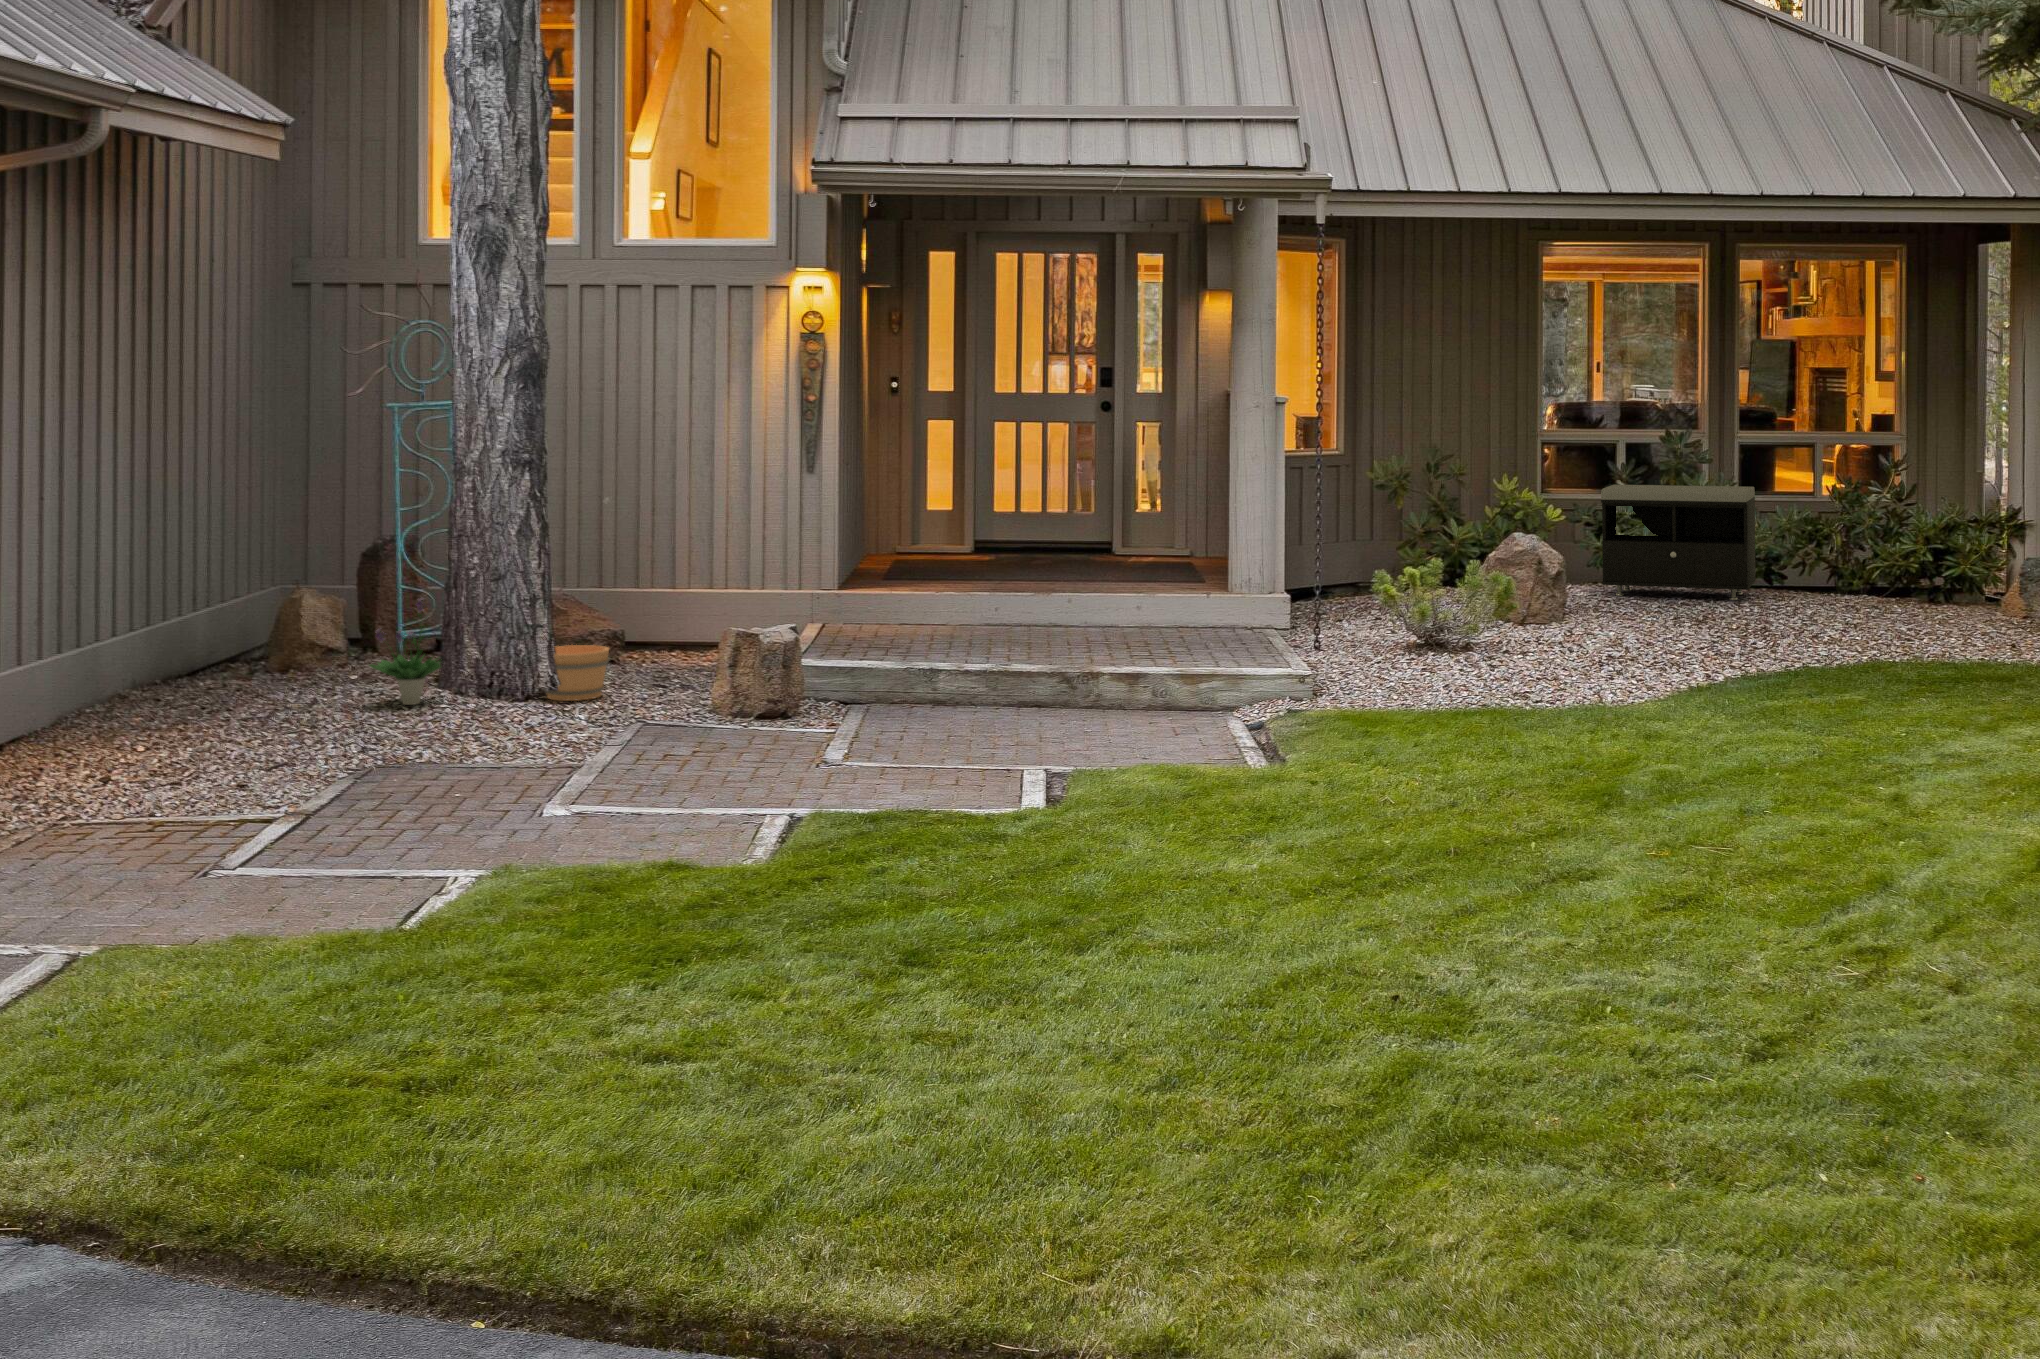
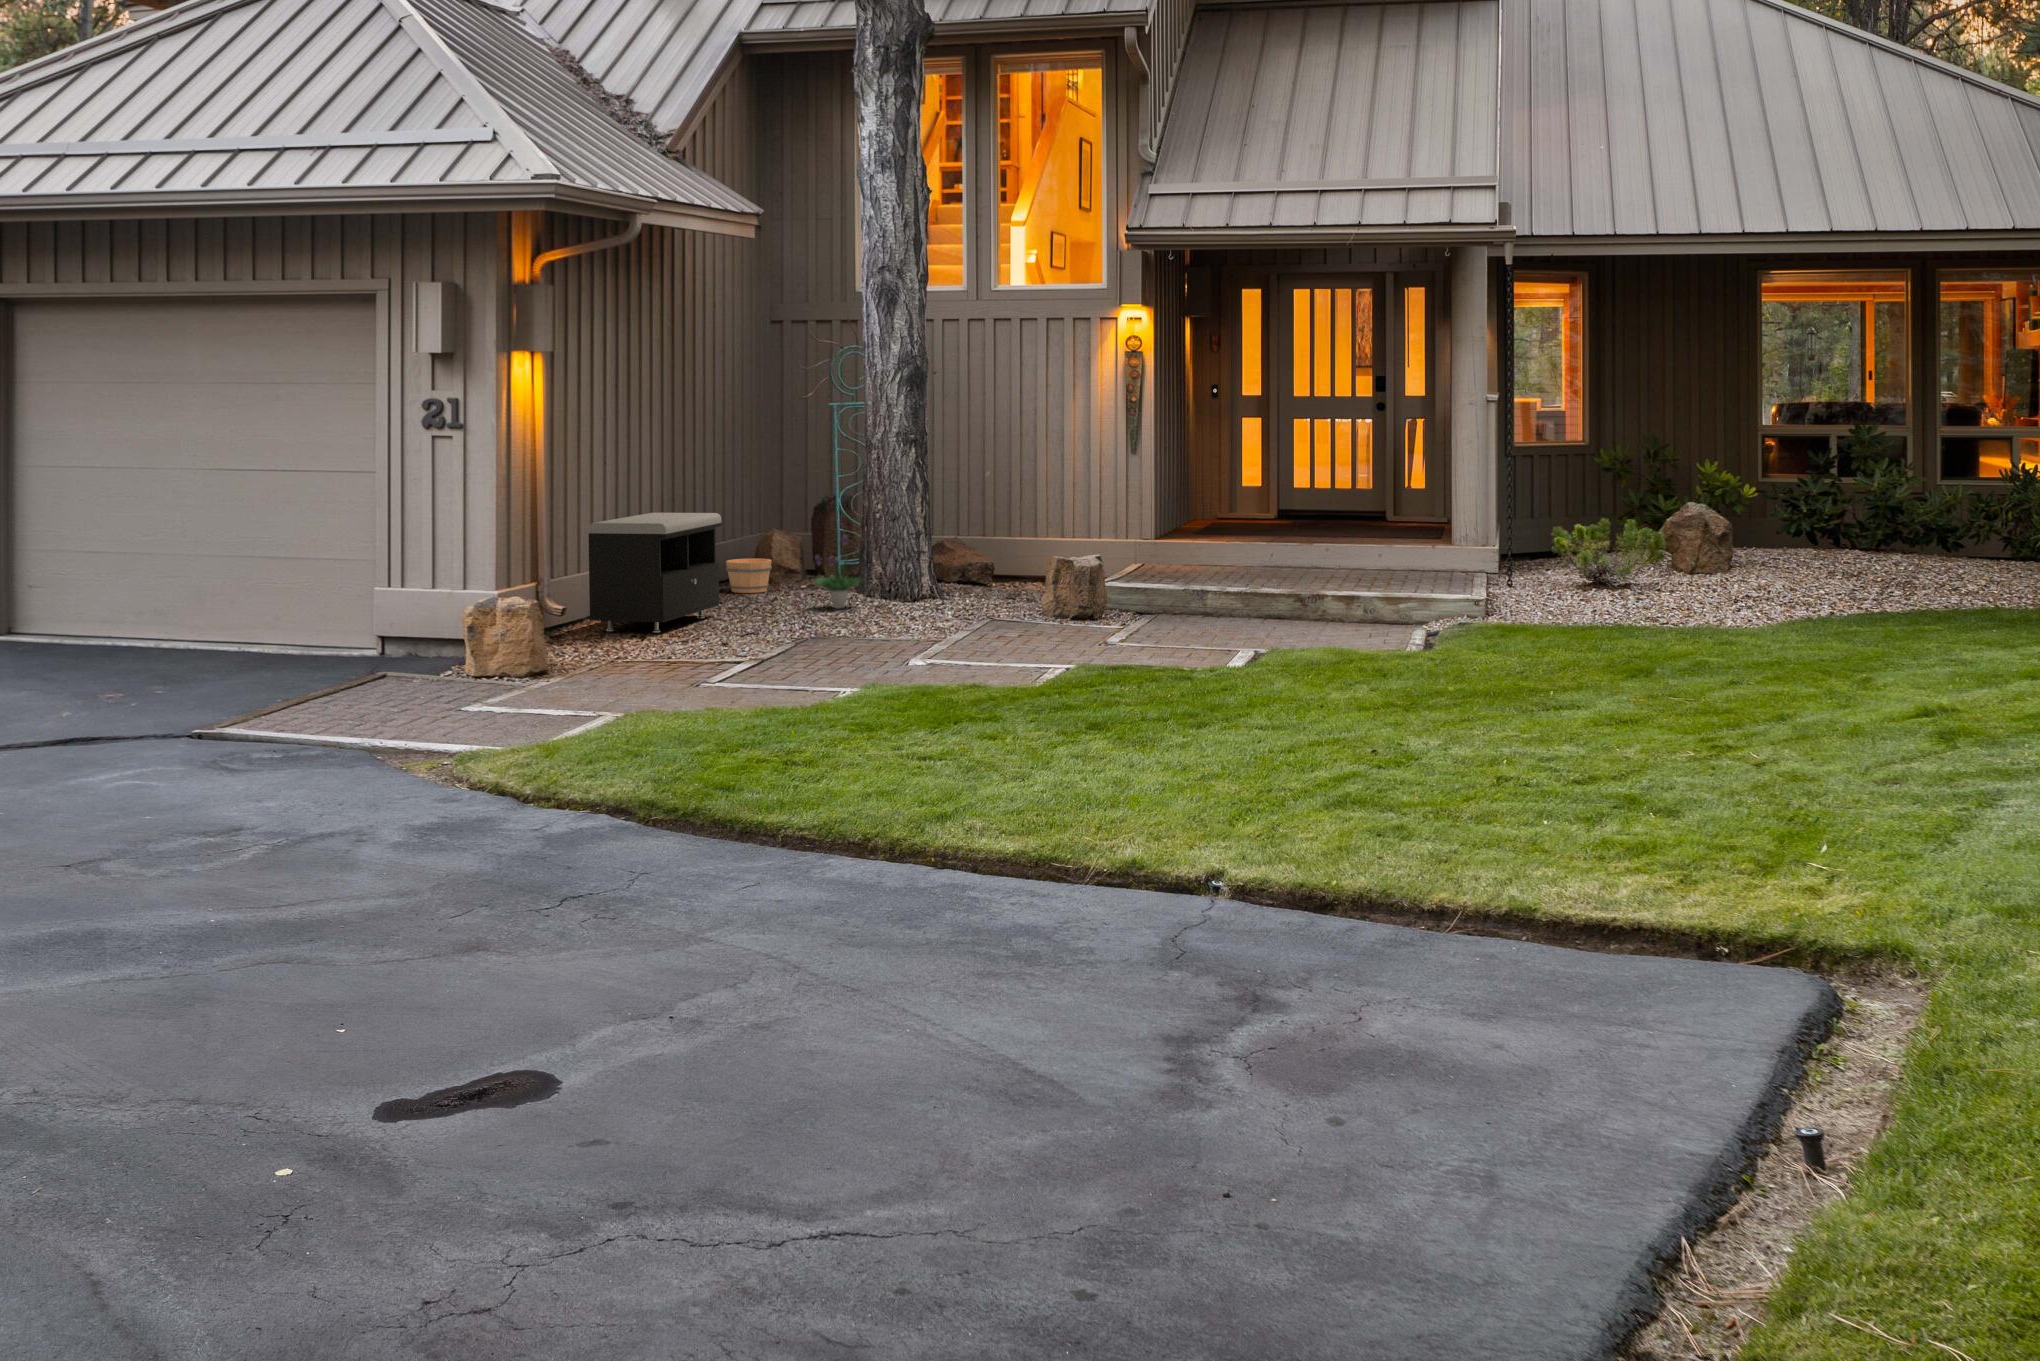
storage bench: present [1601,485,1756,600] -> present [589,513,722,633]
bucket: present [546,645,610,701] -> present [726,558,772,593]

